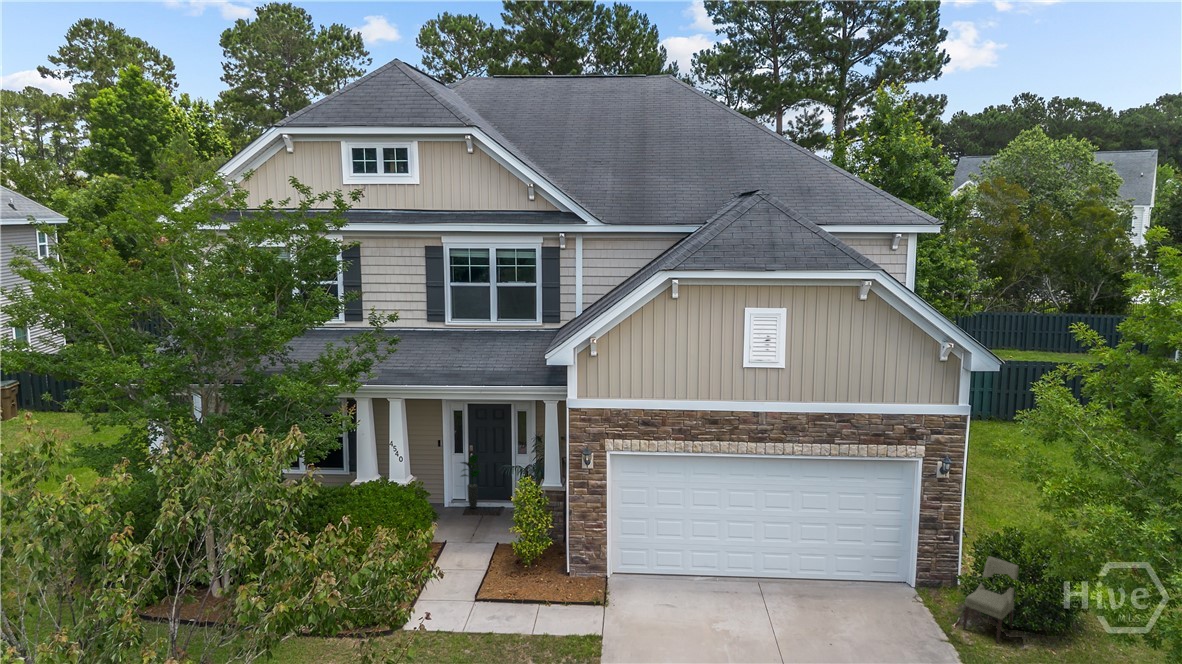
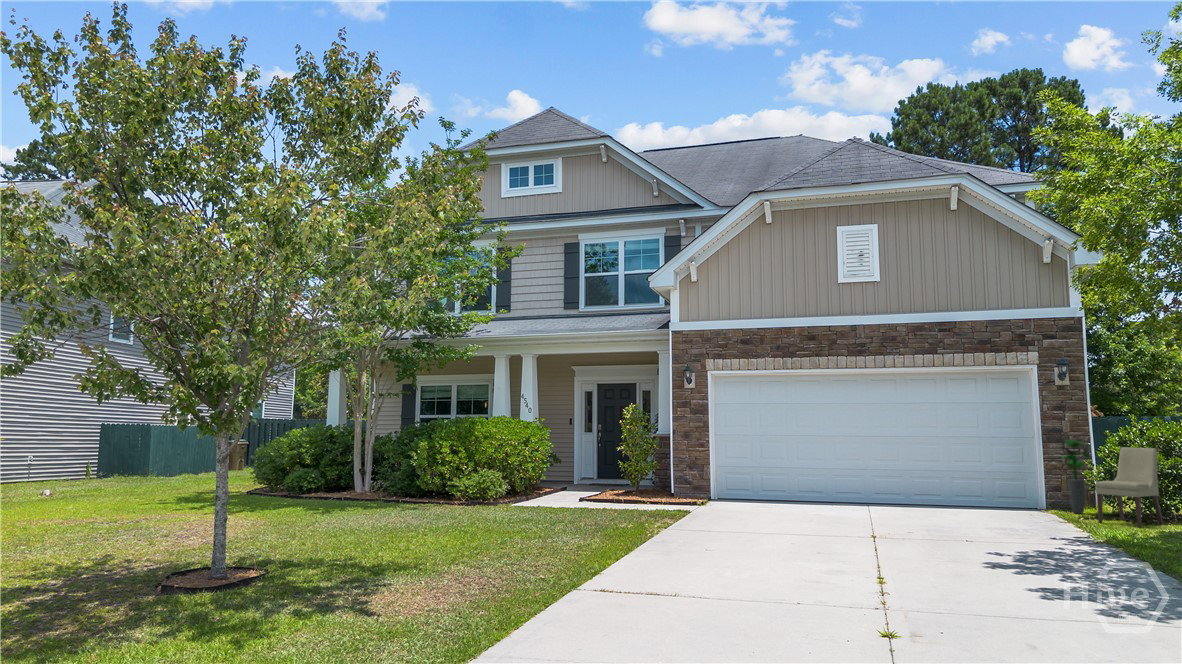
potted plant: present [462,455,480,508] -> present [1061,440,1089,514]

